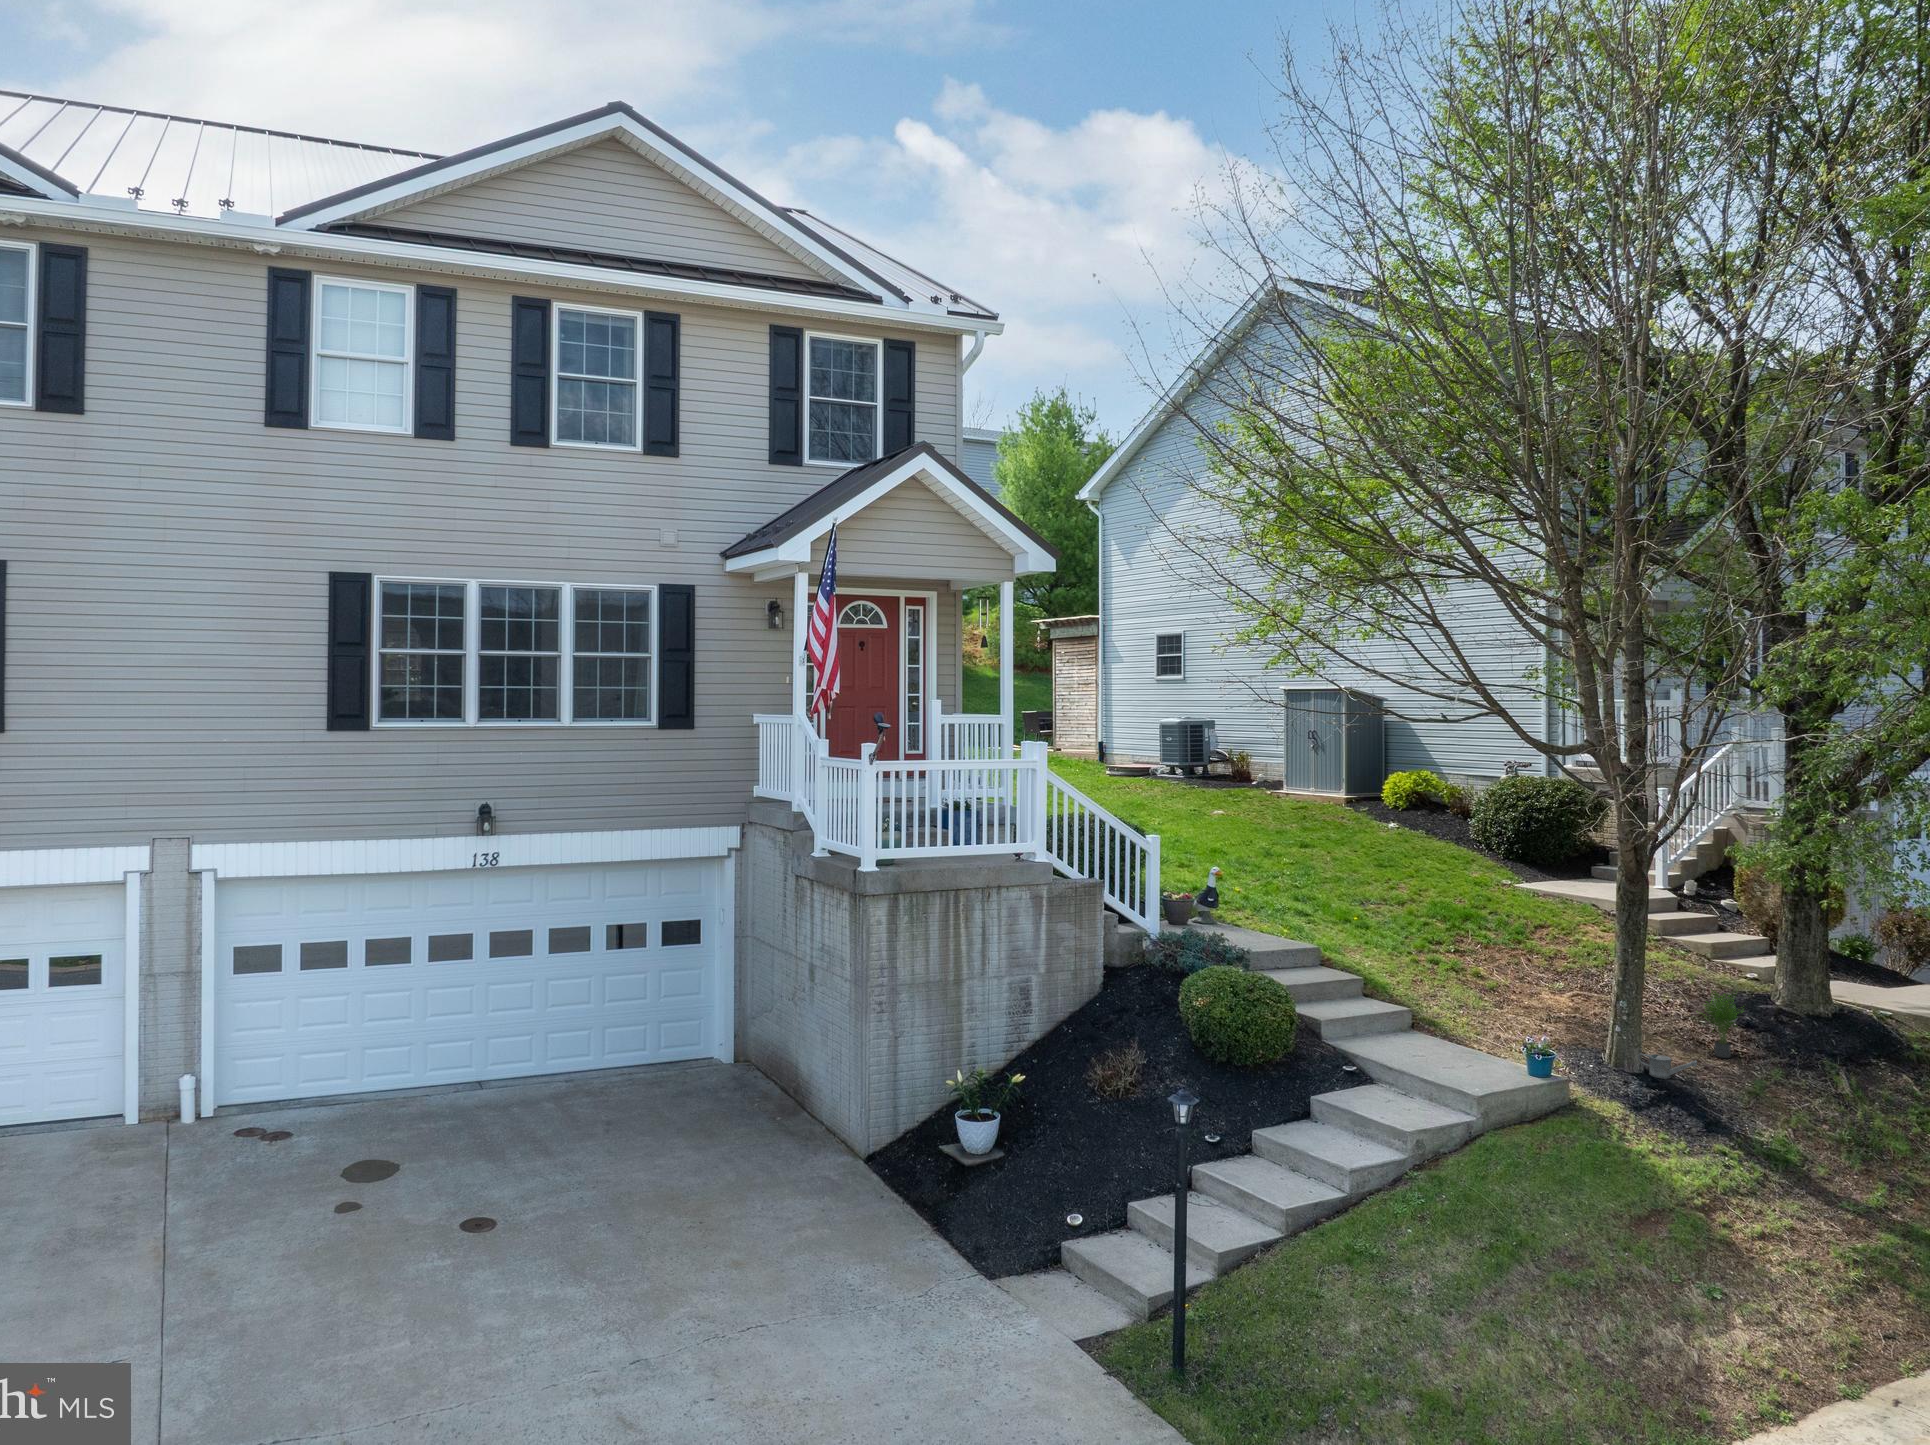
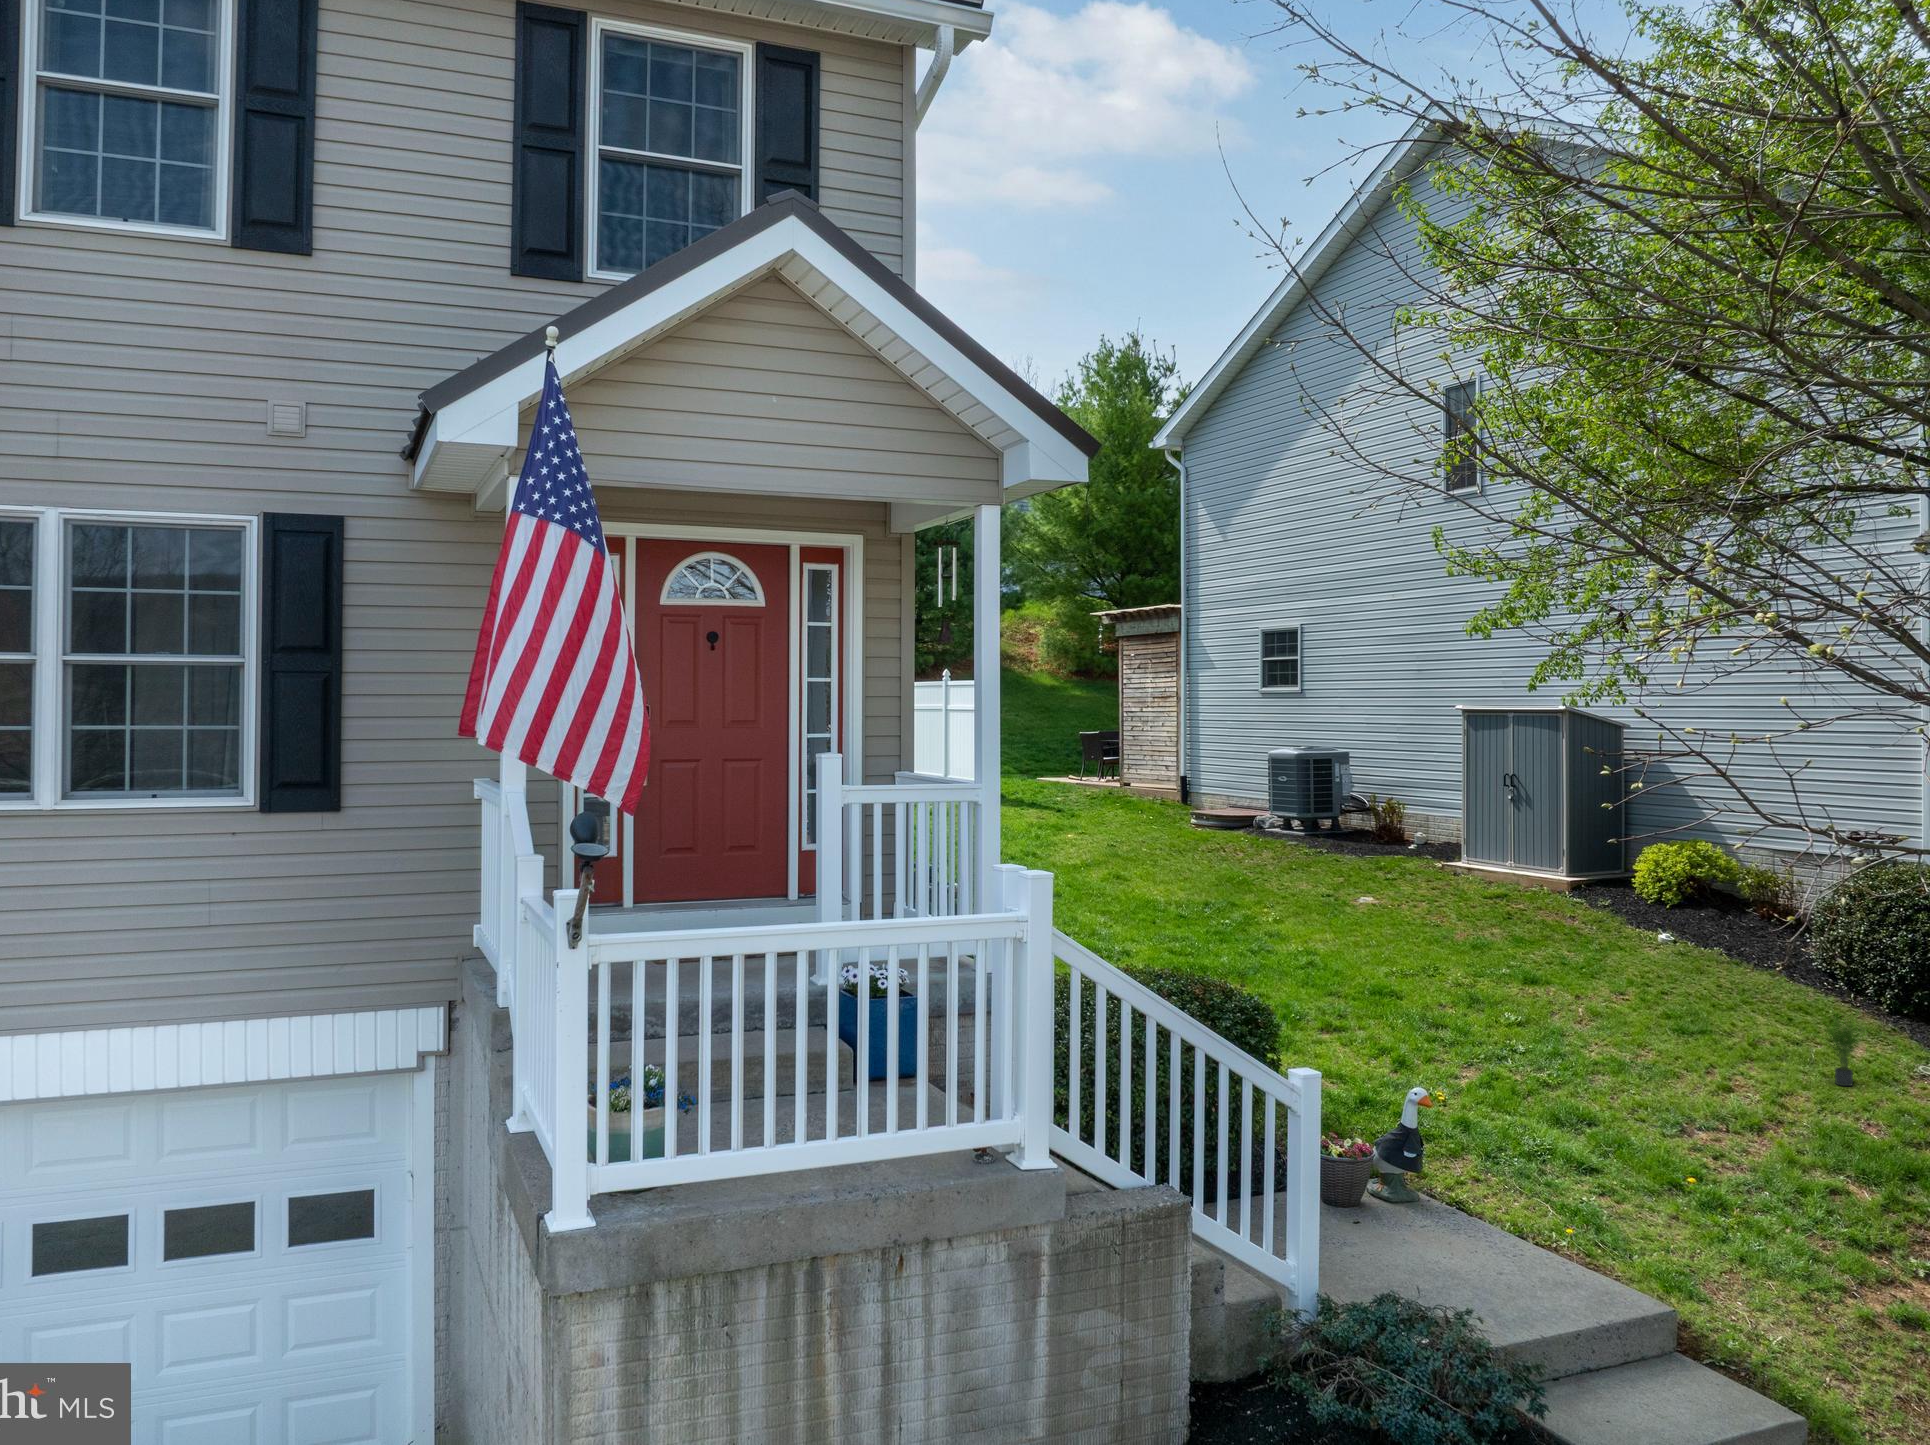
watering can: present [1638,1054,1697,1079] -> none [1744,1078,1806,1105]

